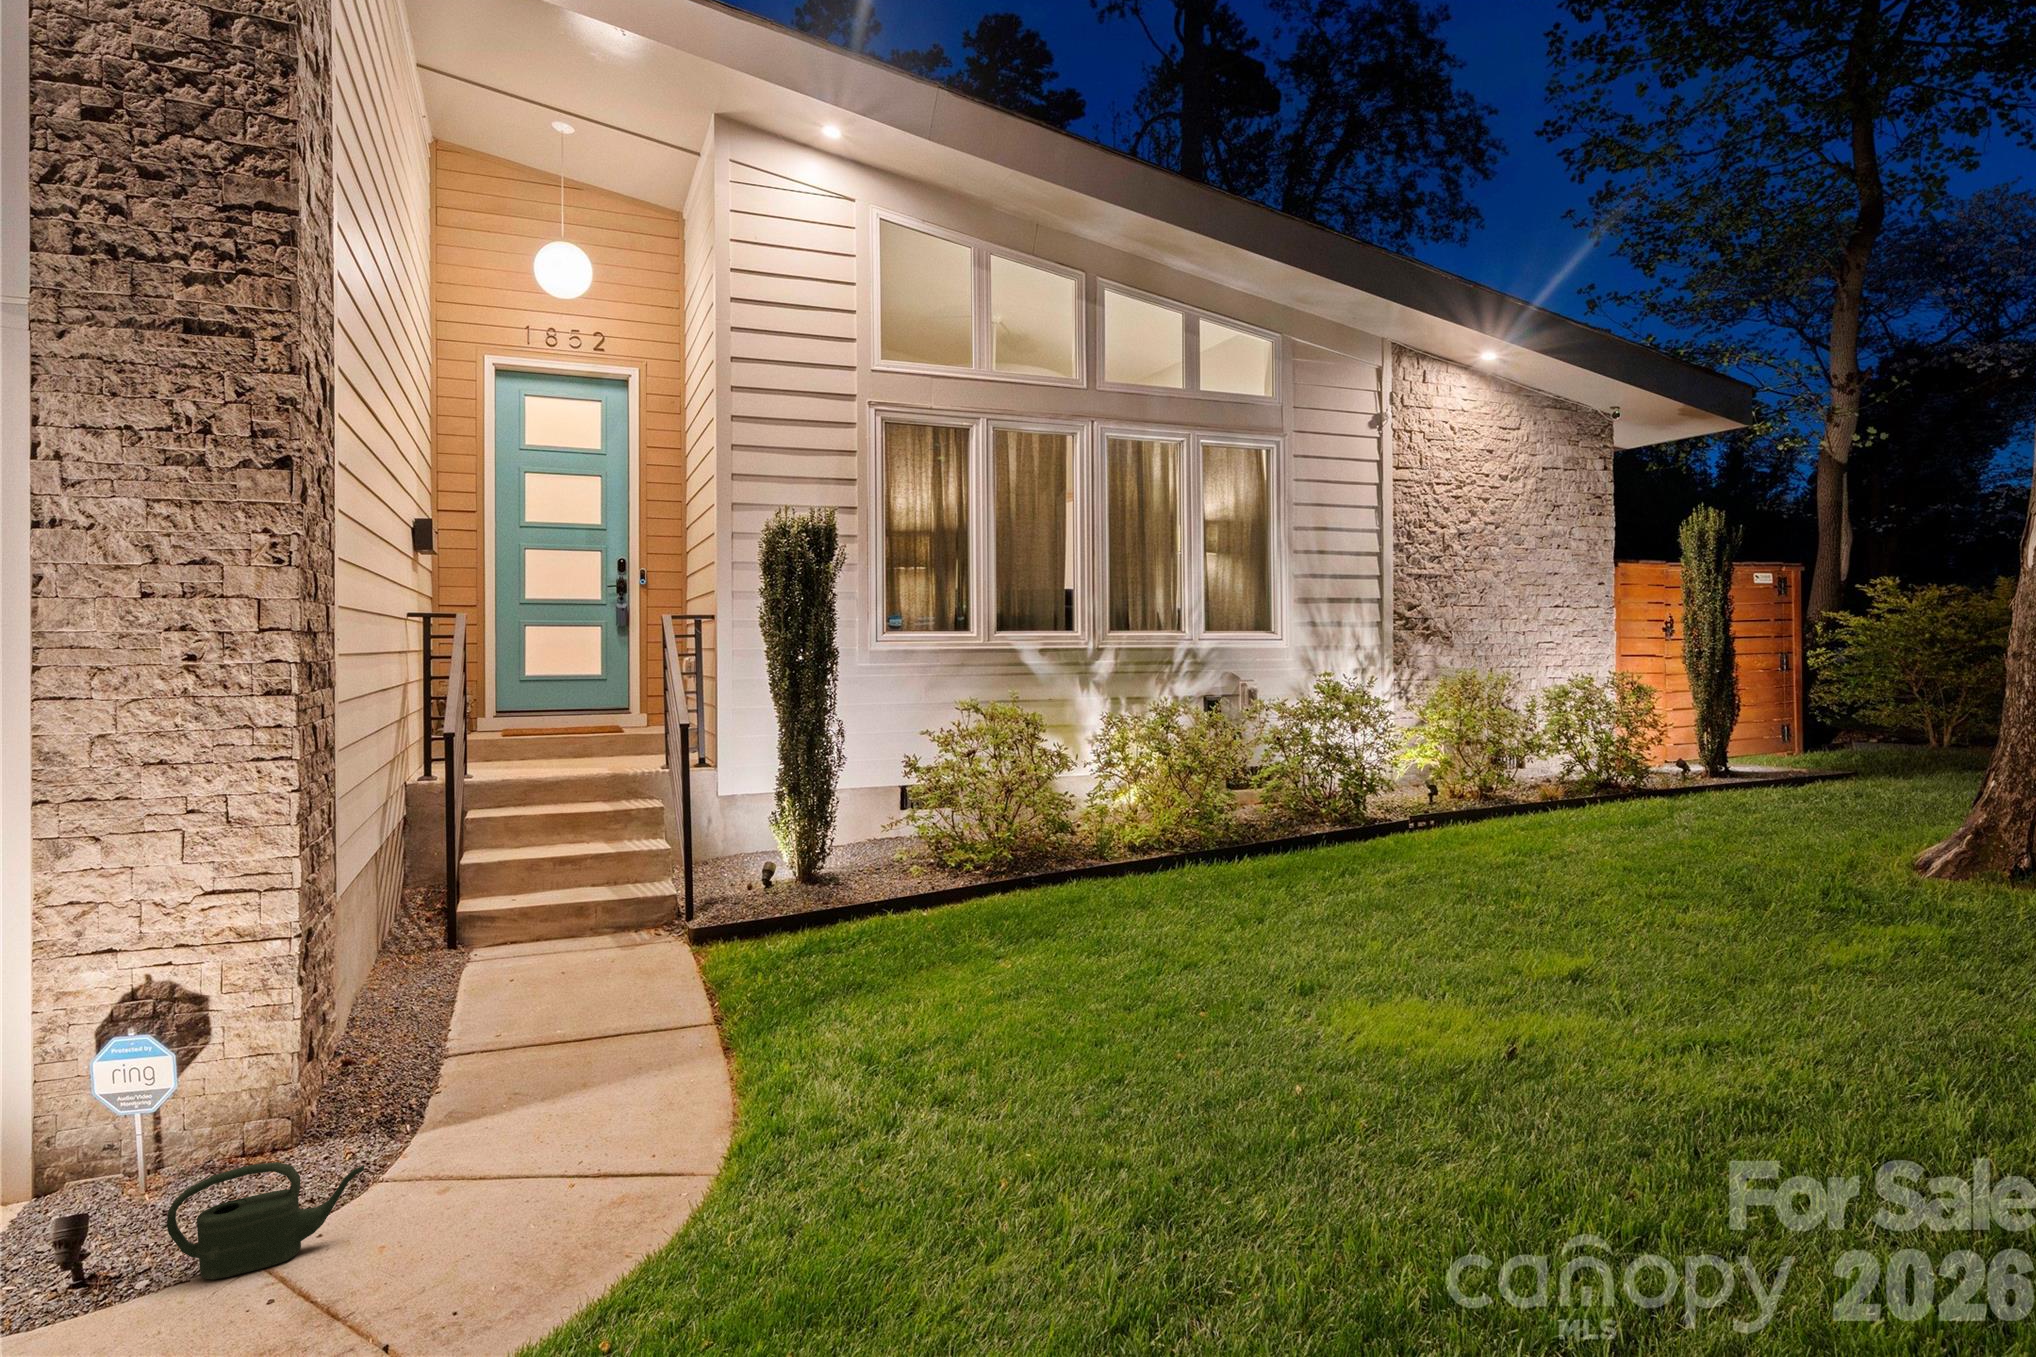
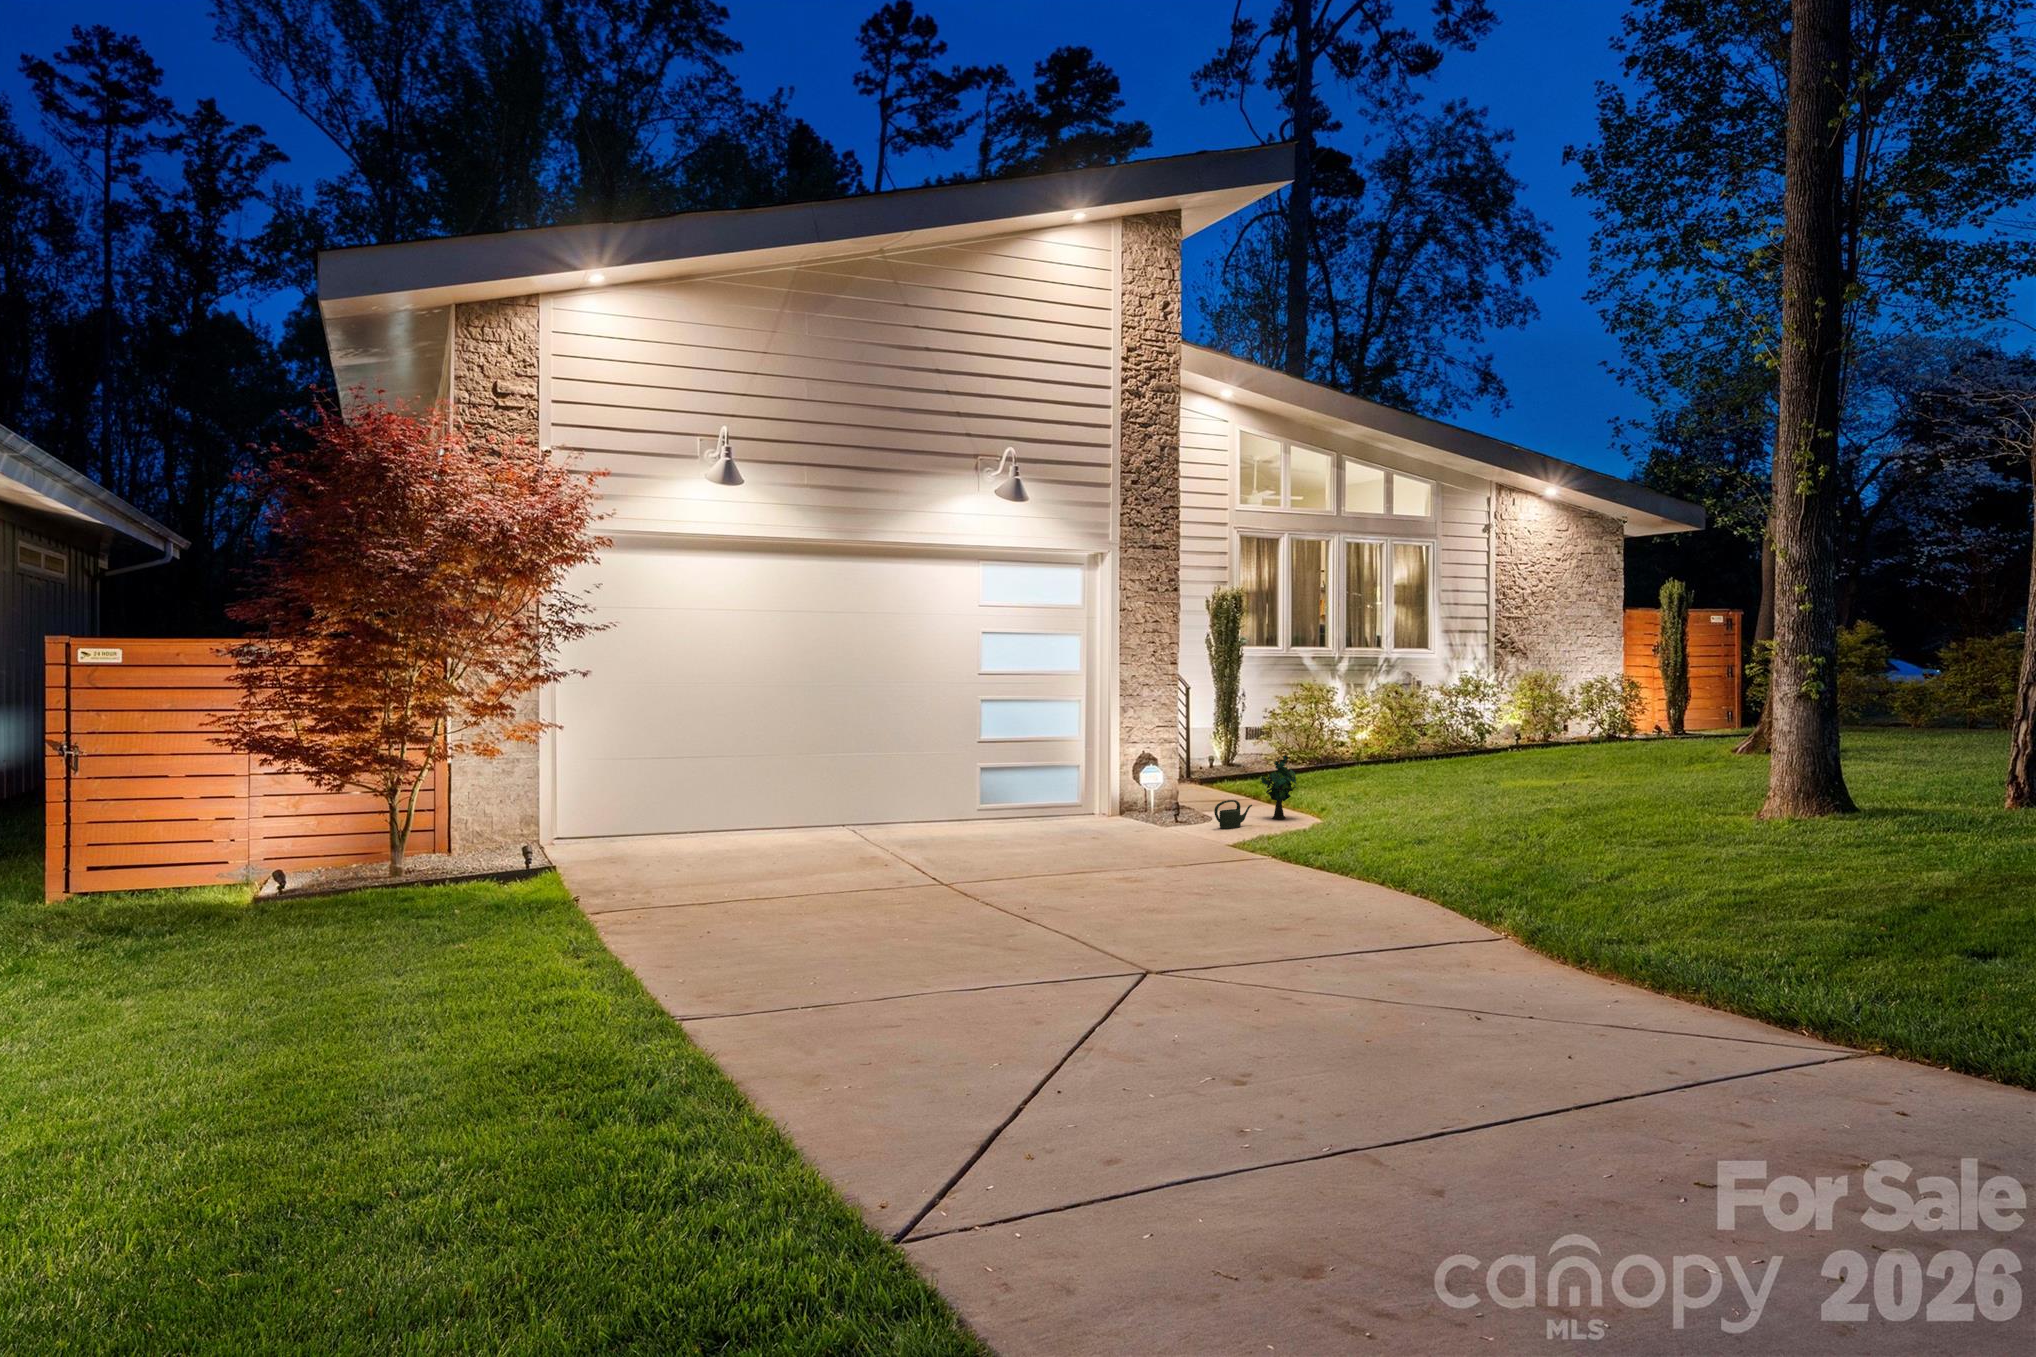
decorative plant: none [463,971,598,1184] -> present [1261,755,1297,820]

